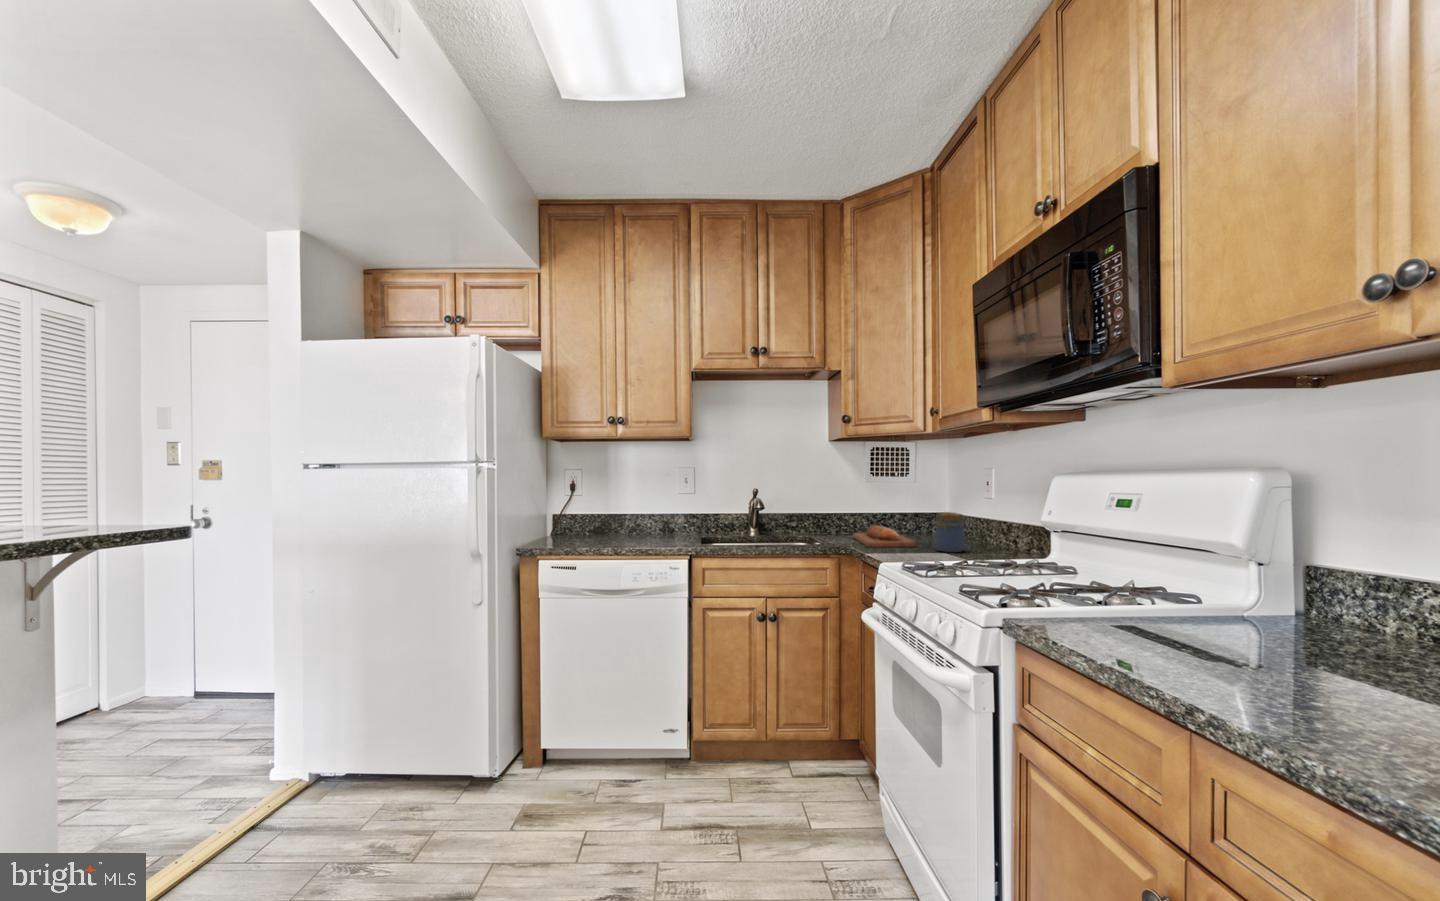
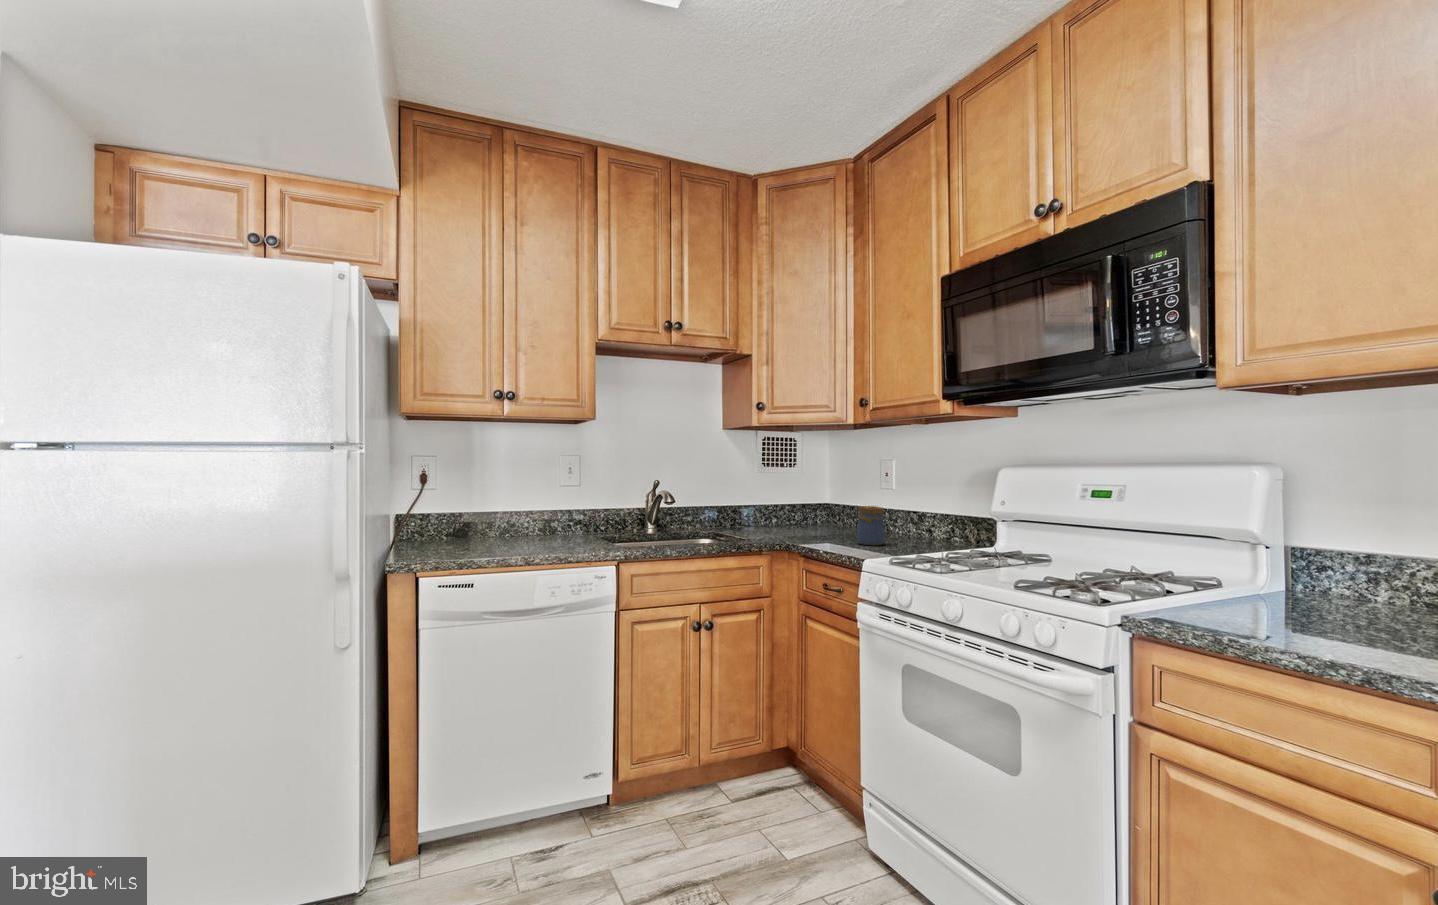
bread loaf: present [853,525,916,547] -> none [752,520,832,543]

